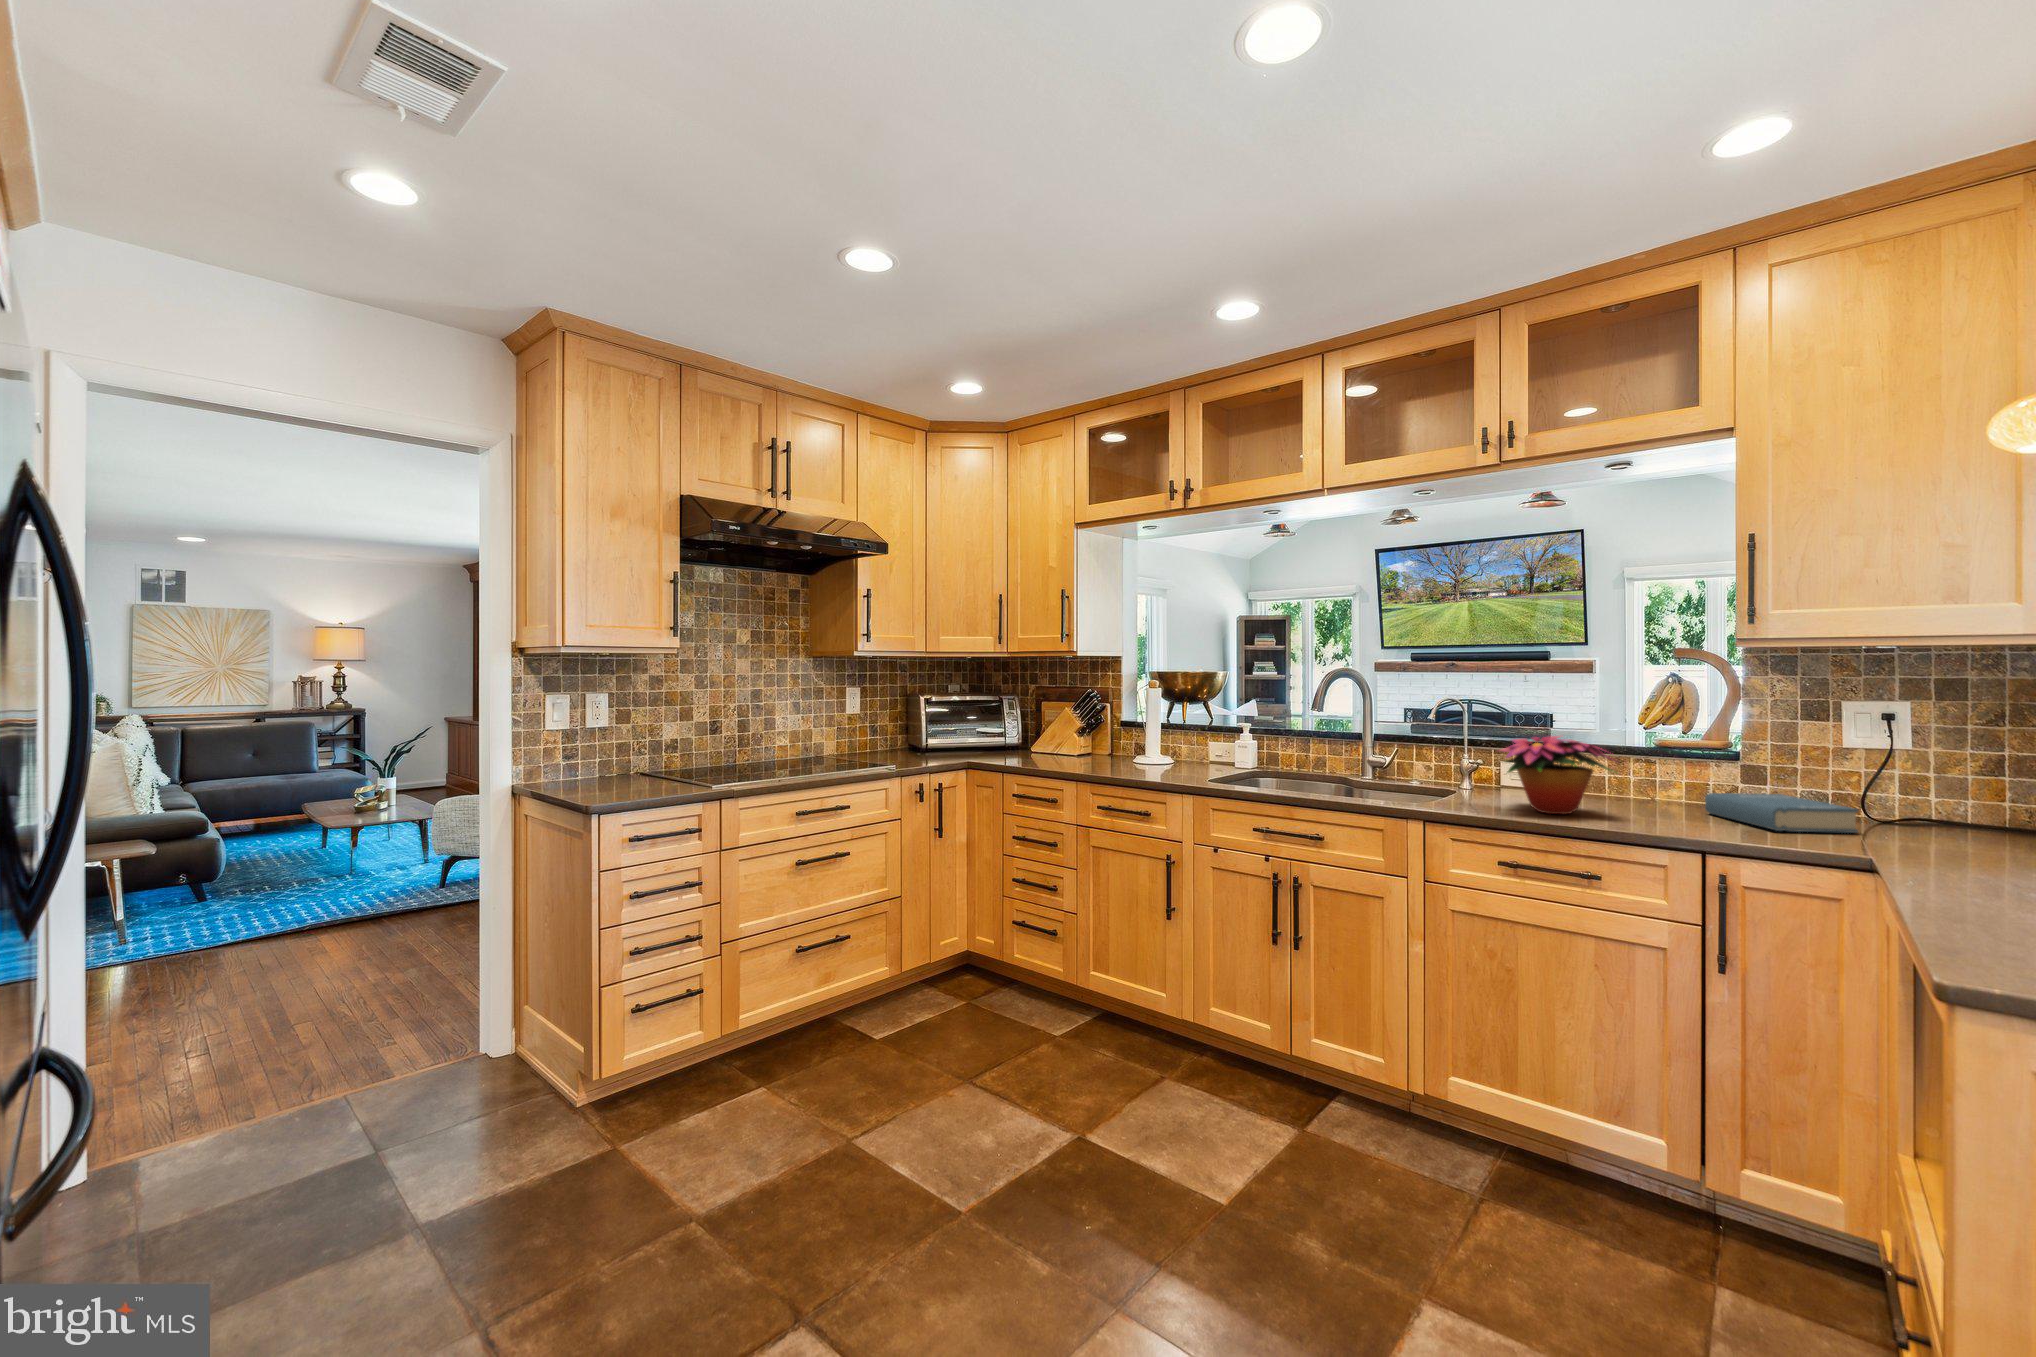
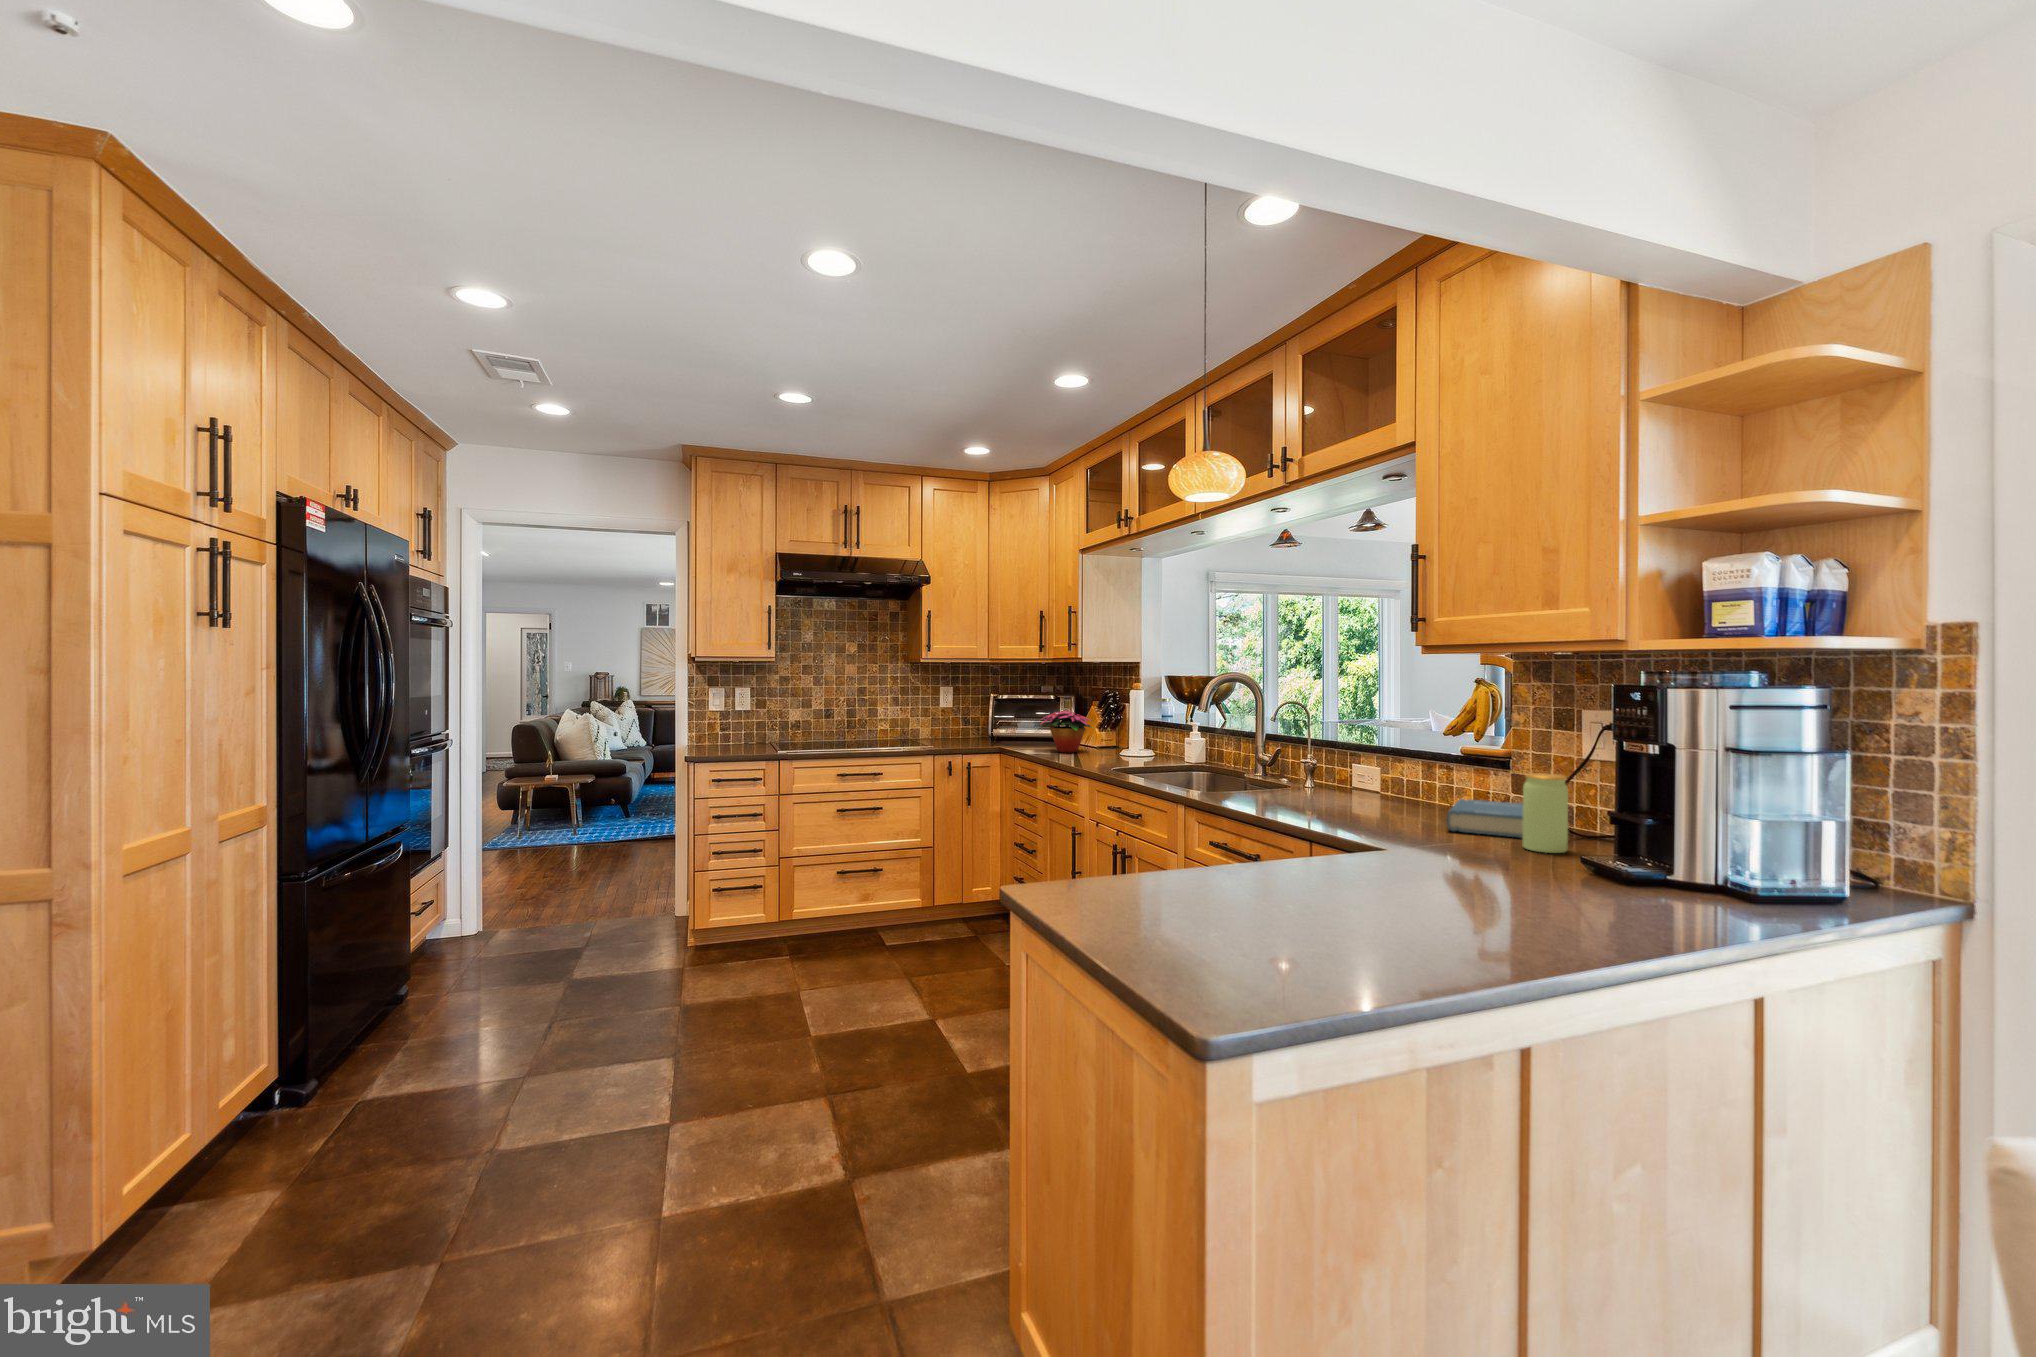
flower arrangement: present [1501,736,1615,814] -> present [1040,711,1092,753]
jar: none [1898,760,1961,849] -> present [1522,773,1568,853]

